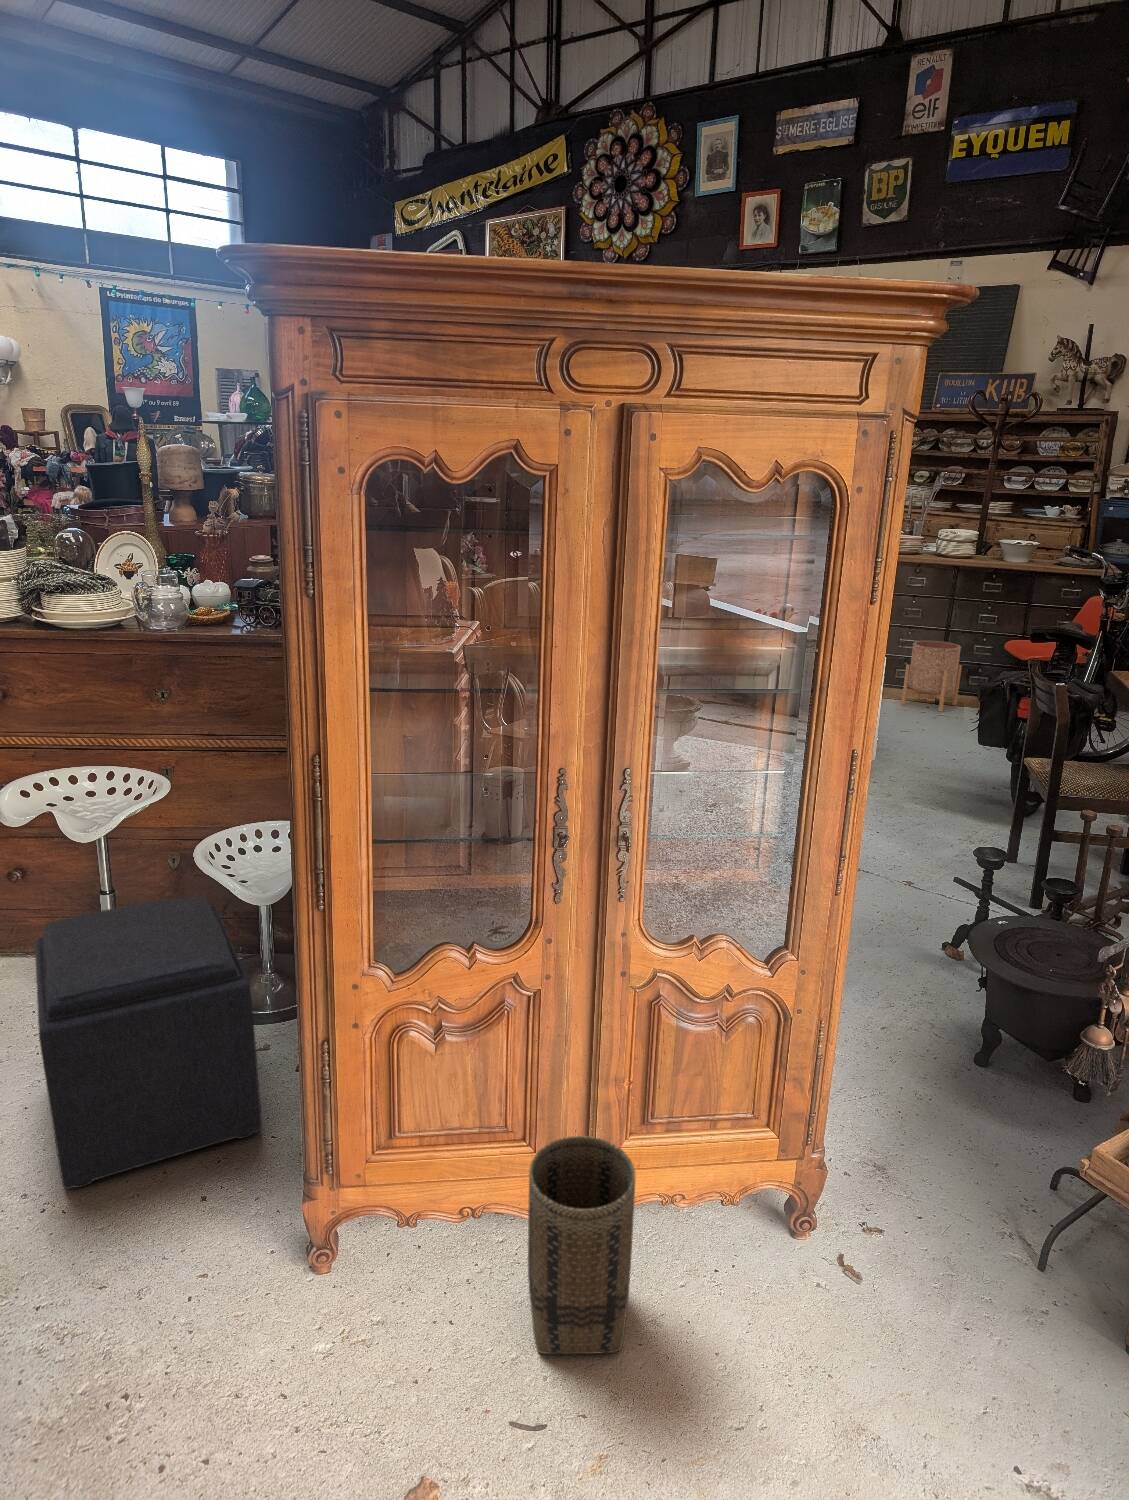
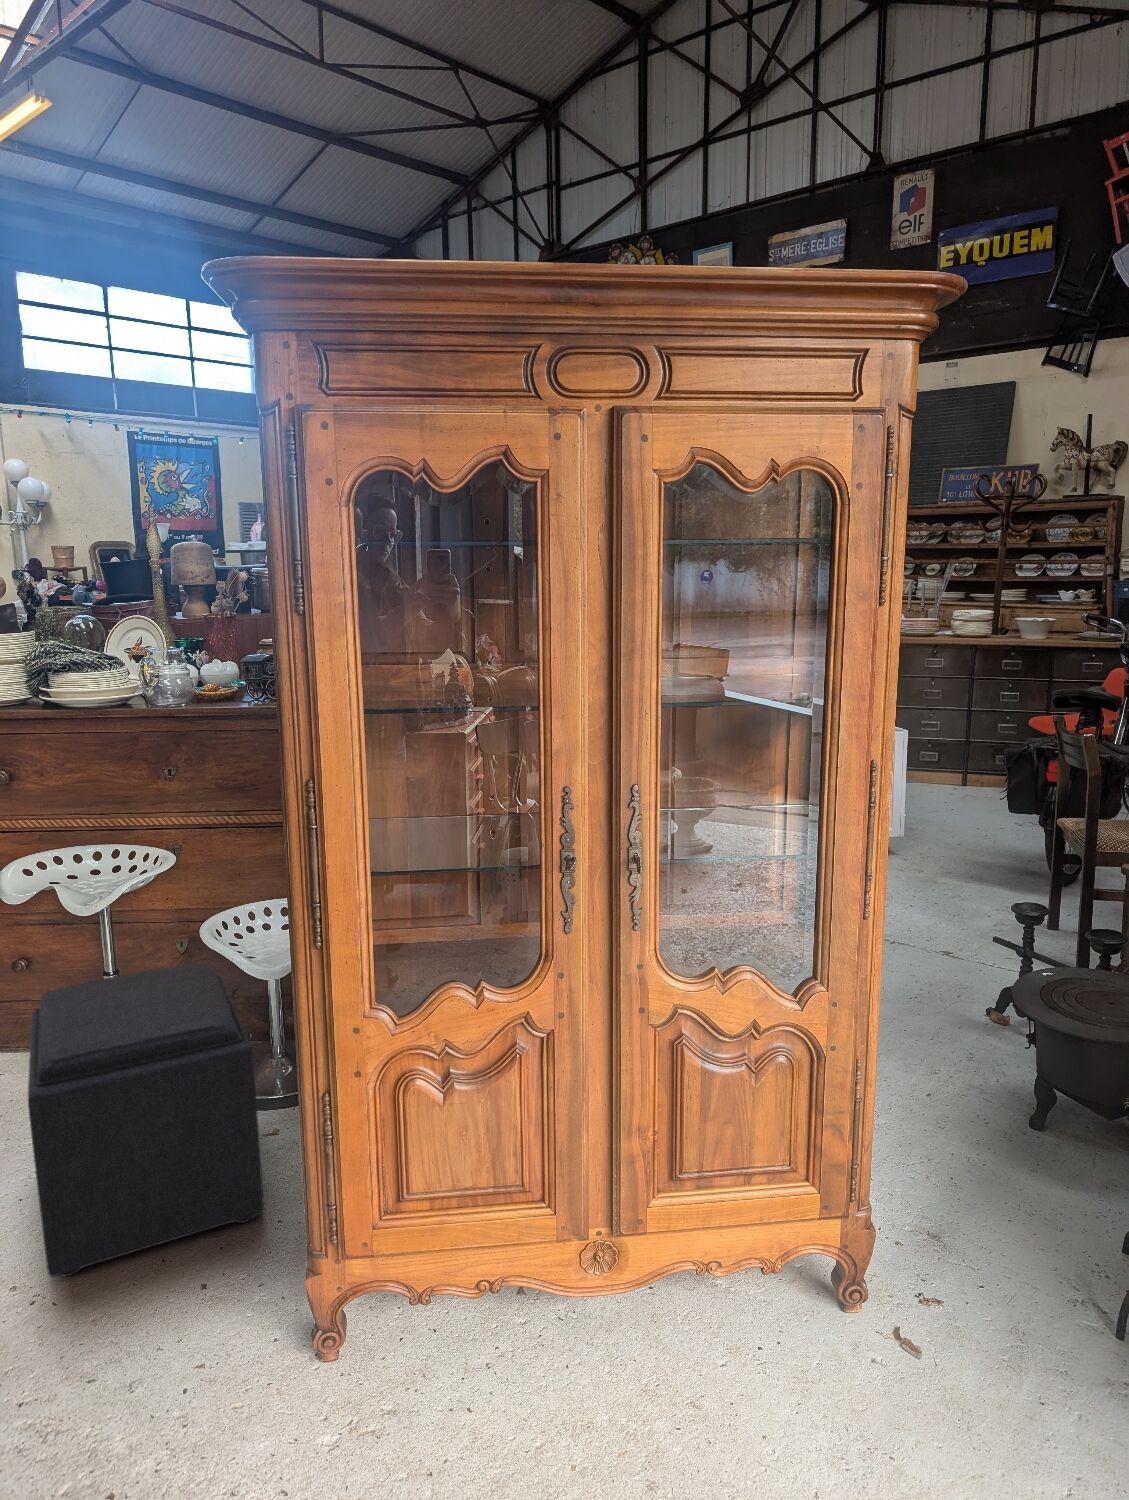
planter: present [901,641,962,712] -> none [929,723,988,793]
basket: present [528,1136,635,1354] -> none [547,1193,663,1447]

